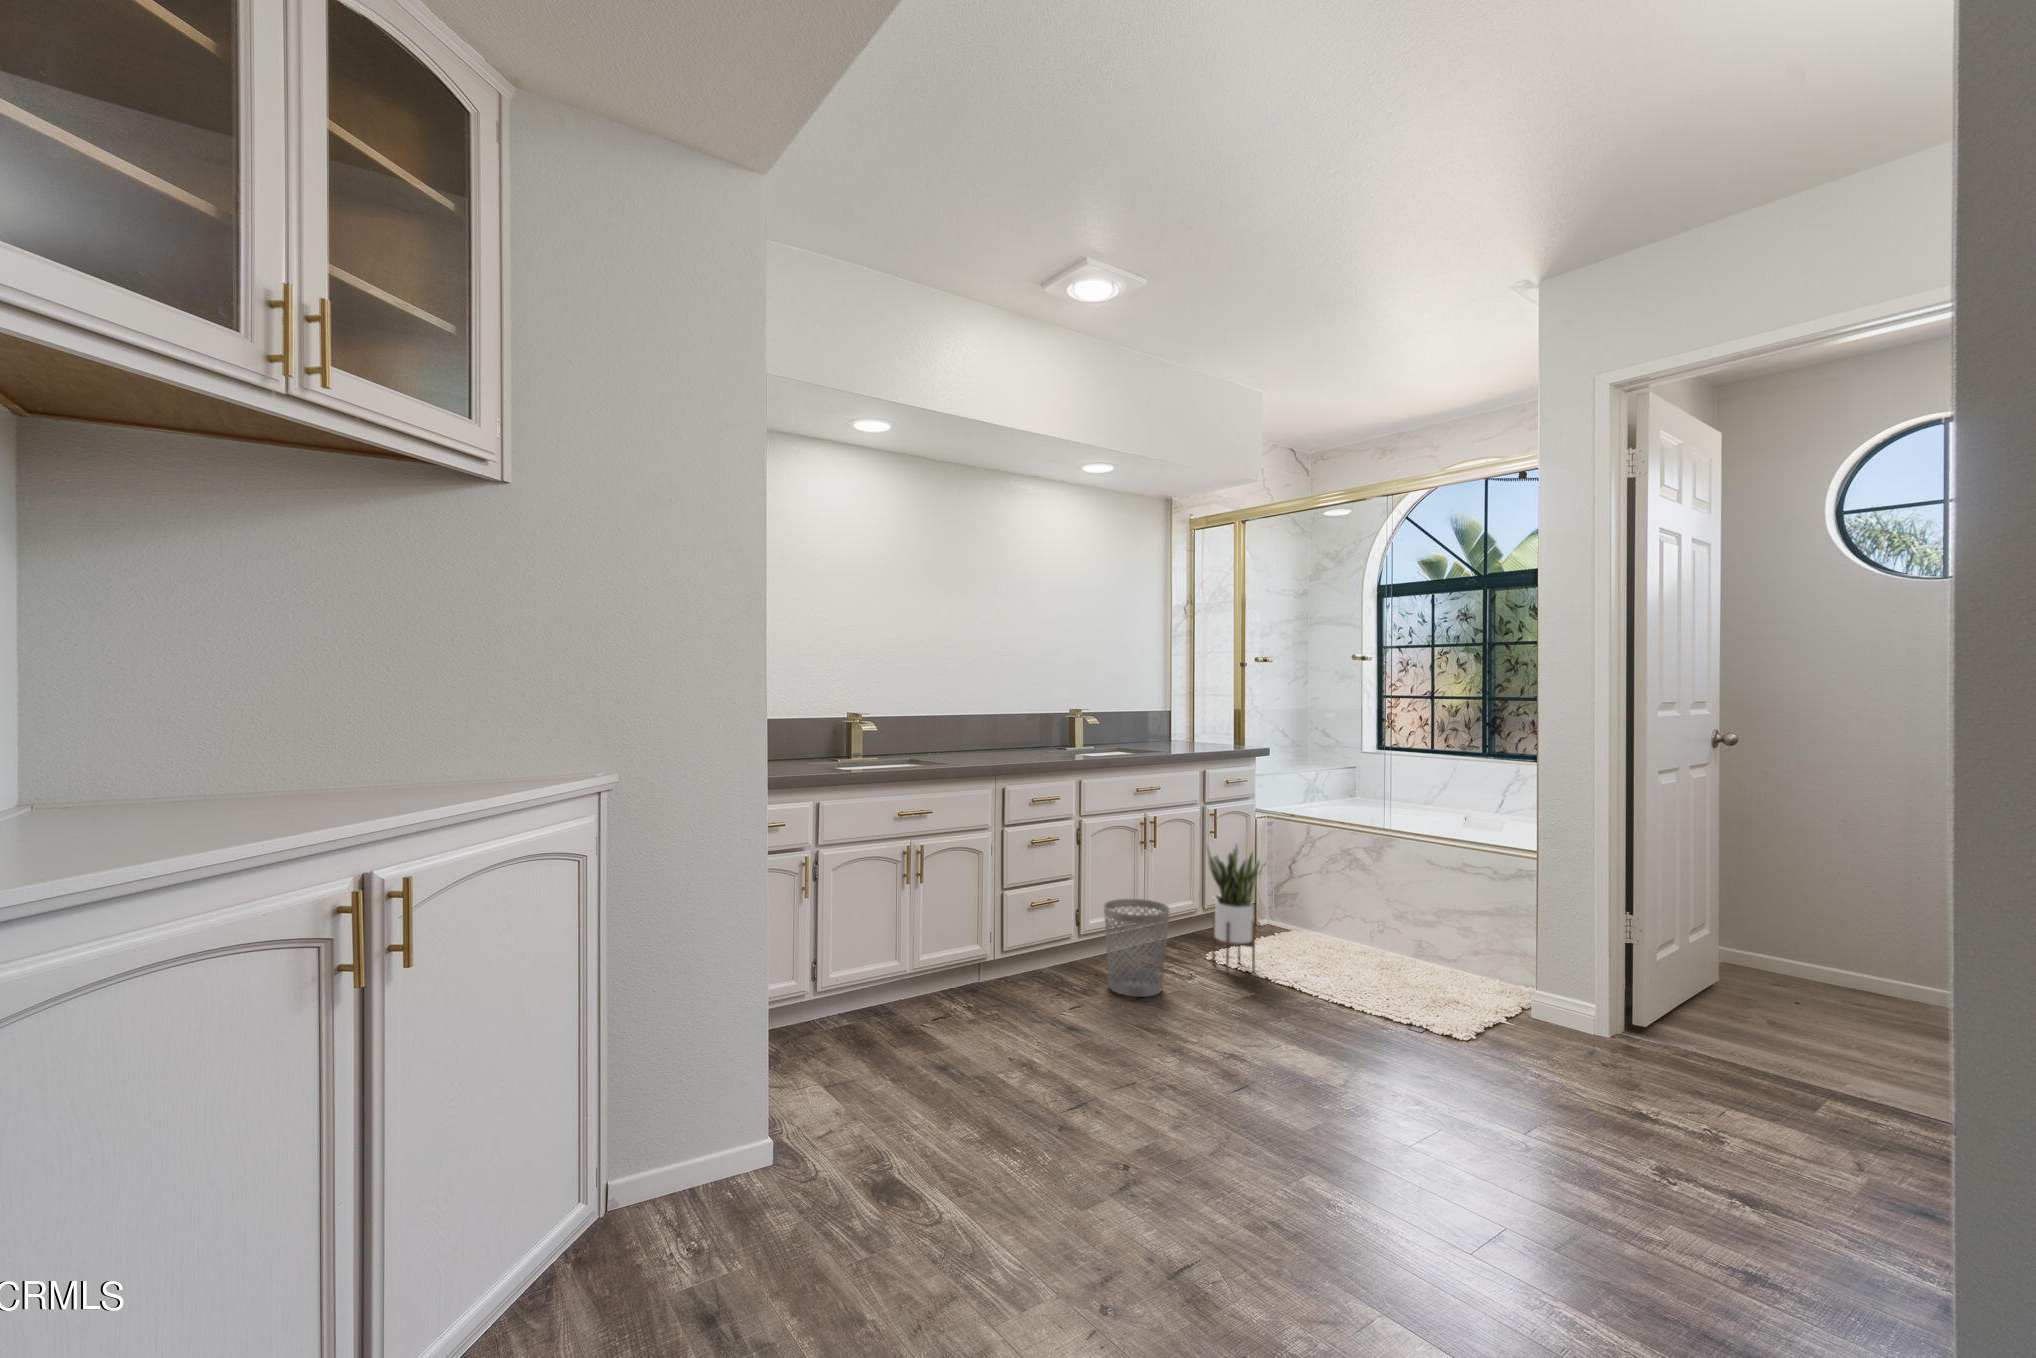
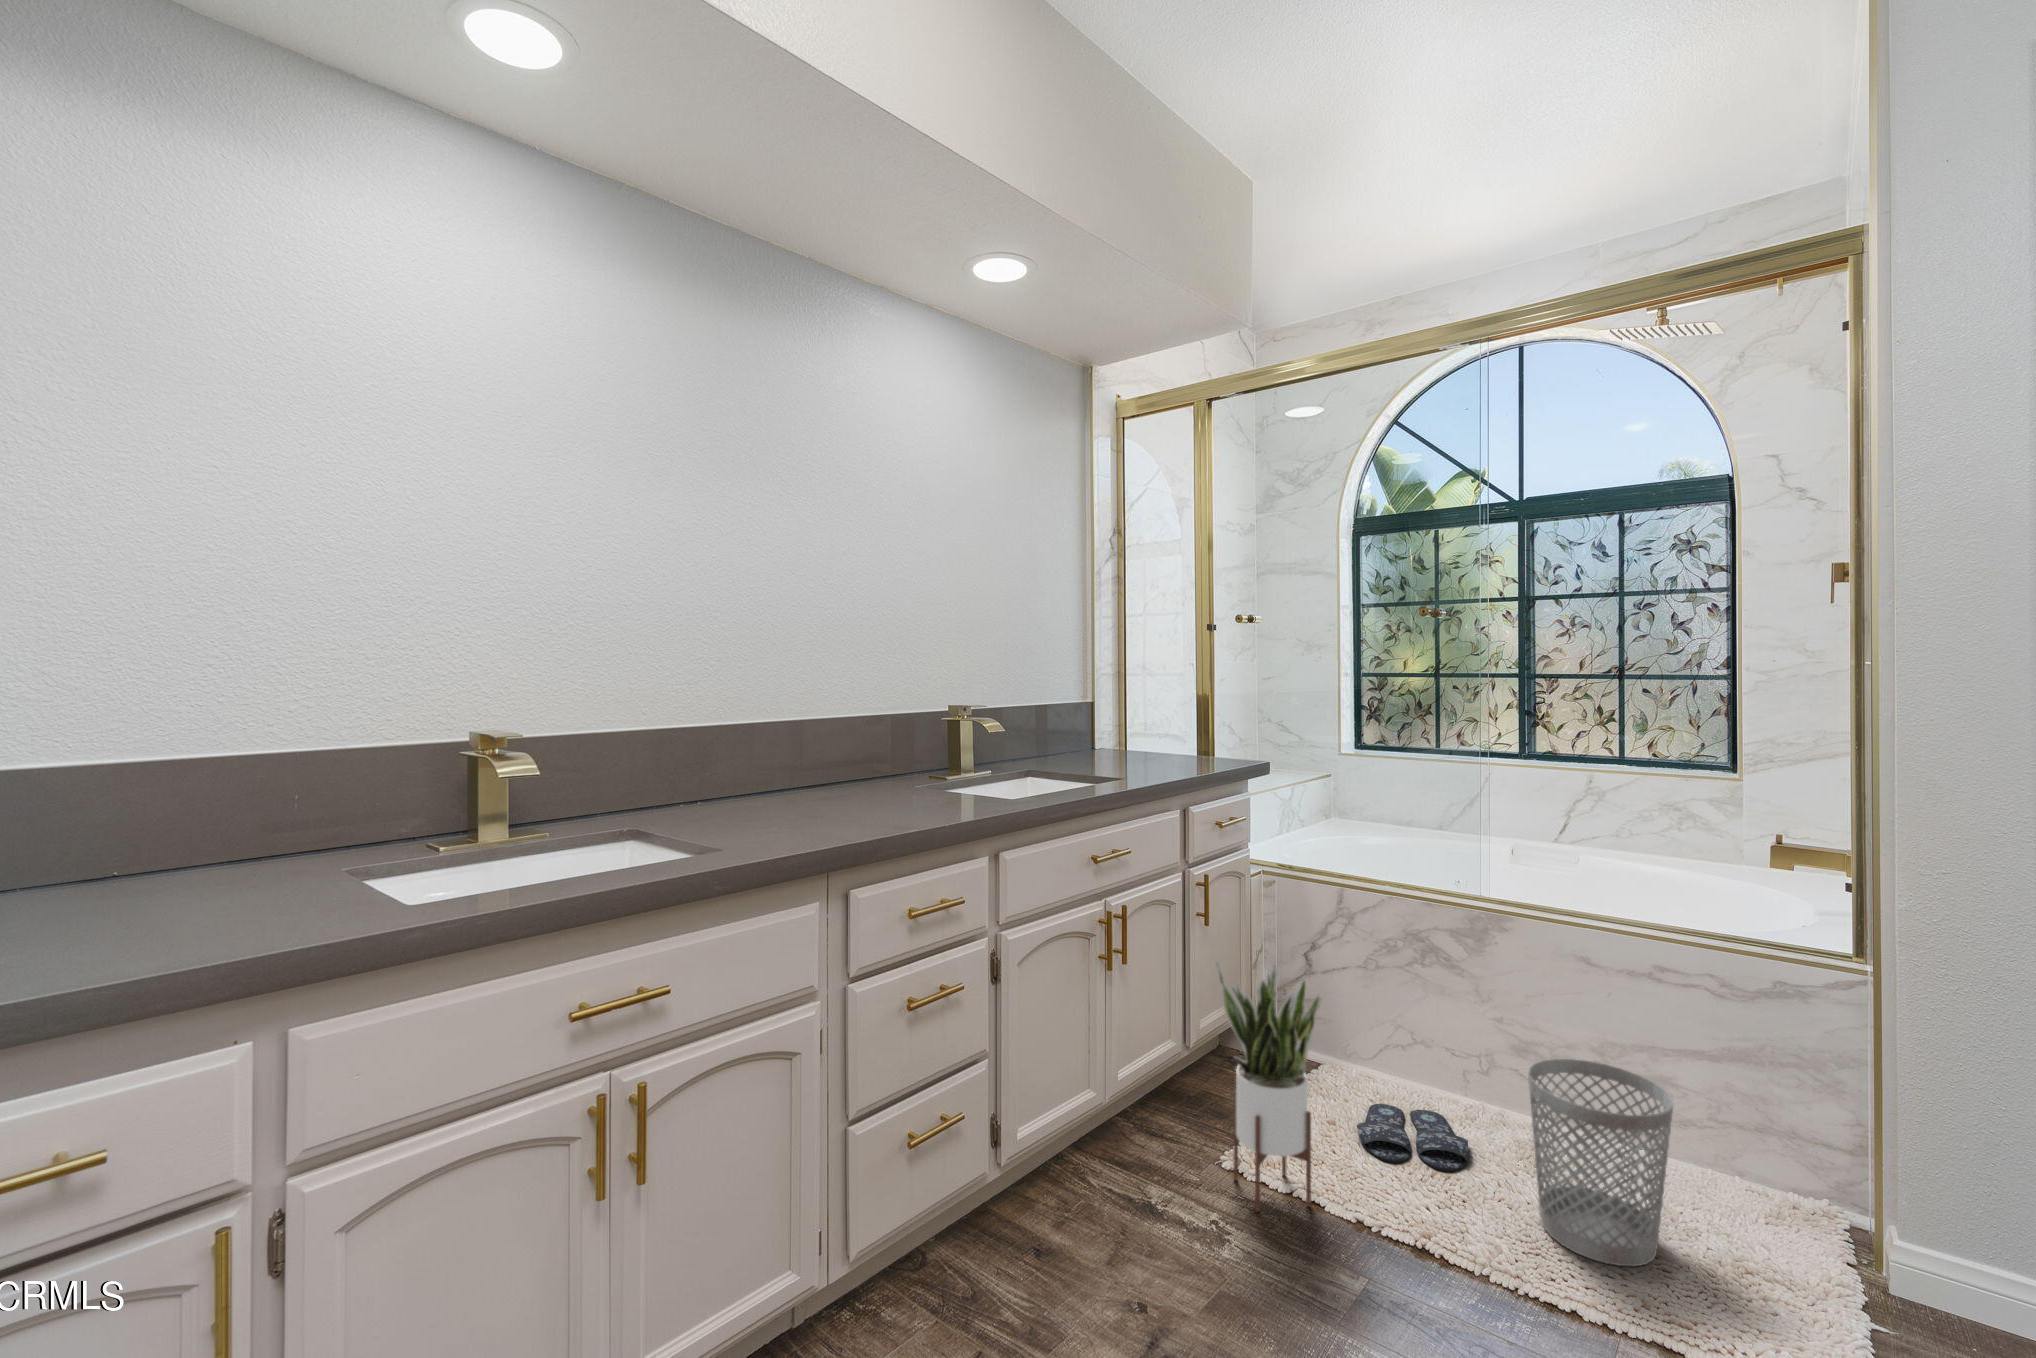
wastebasket: present [1104,899,1170,997] -> present [1528,1059,1673,1266]
slippers: none [1276,938,1336,960] -> present [1357,1104,1469,1171]

